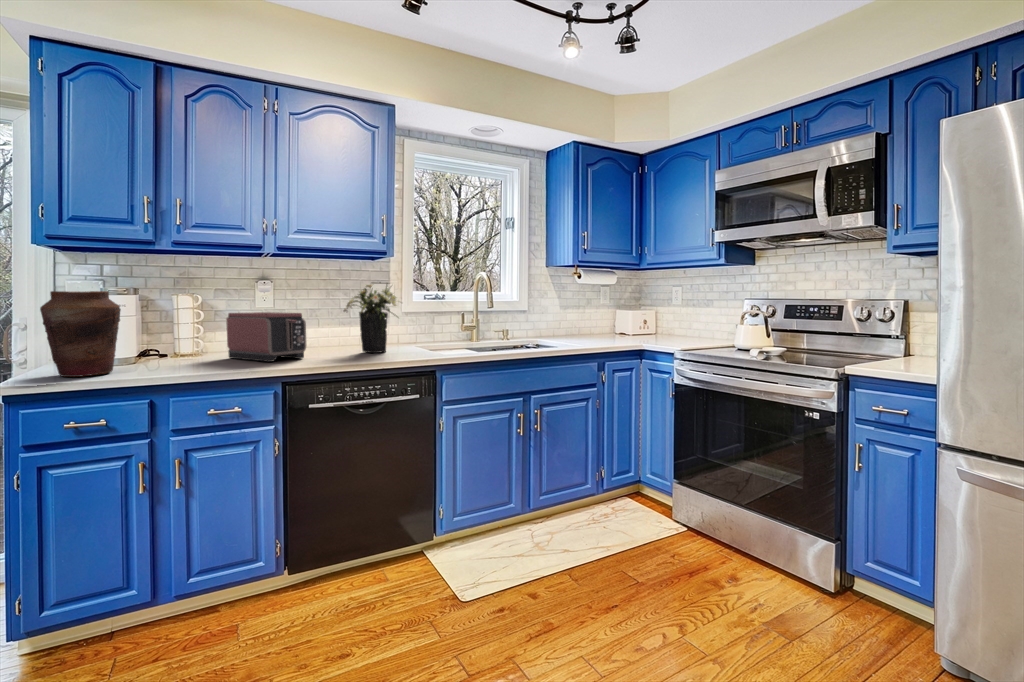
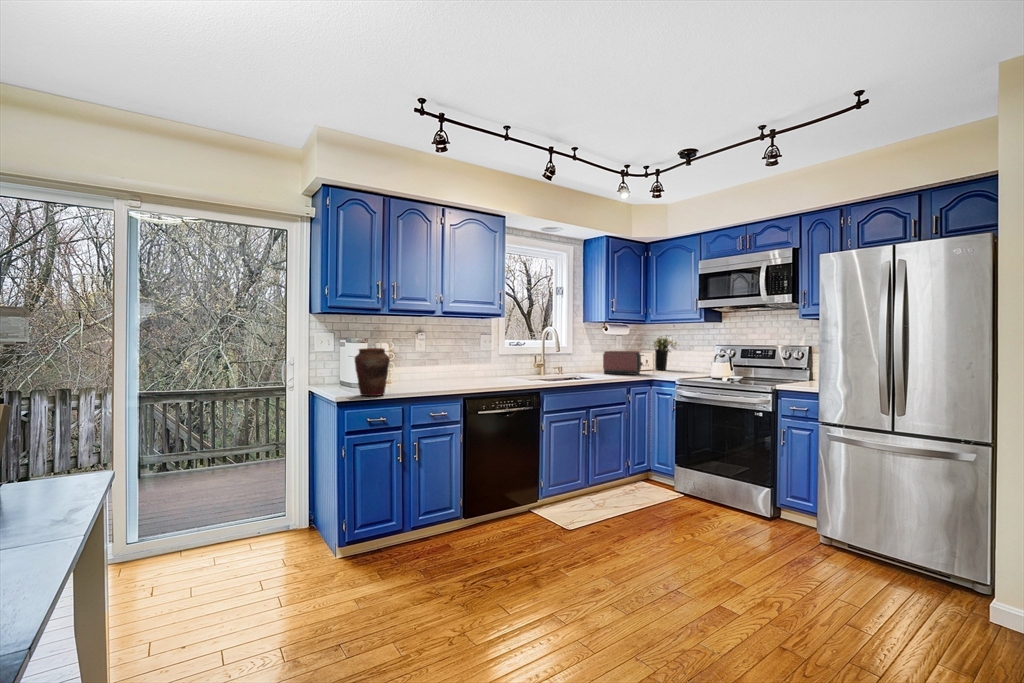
flower arrangement: present [343,284,397,353] -> present [654,336,677,370]
toaster: present [226,312,306,362] -> present [603,351,644,375]

